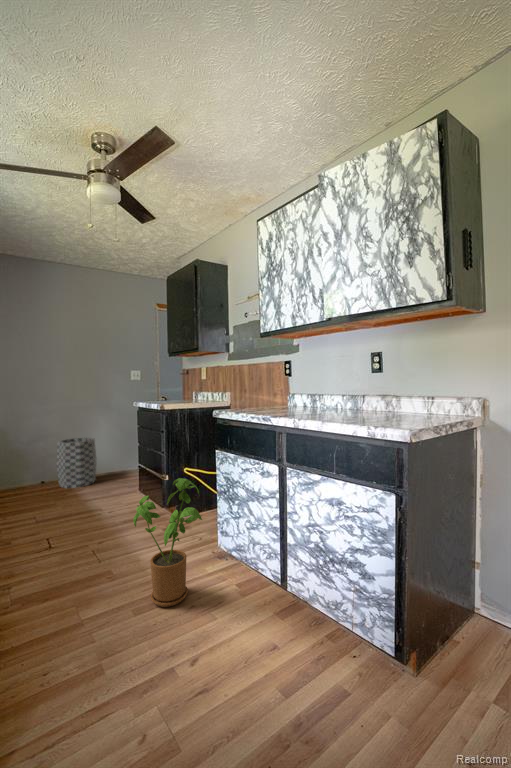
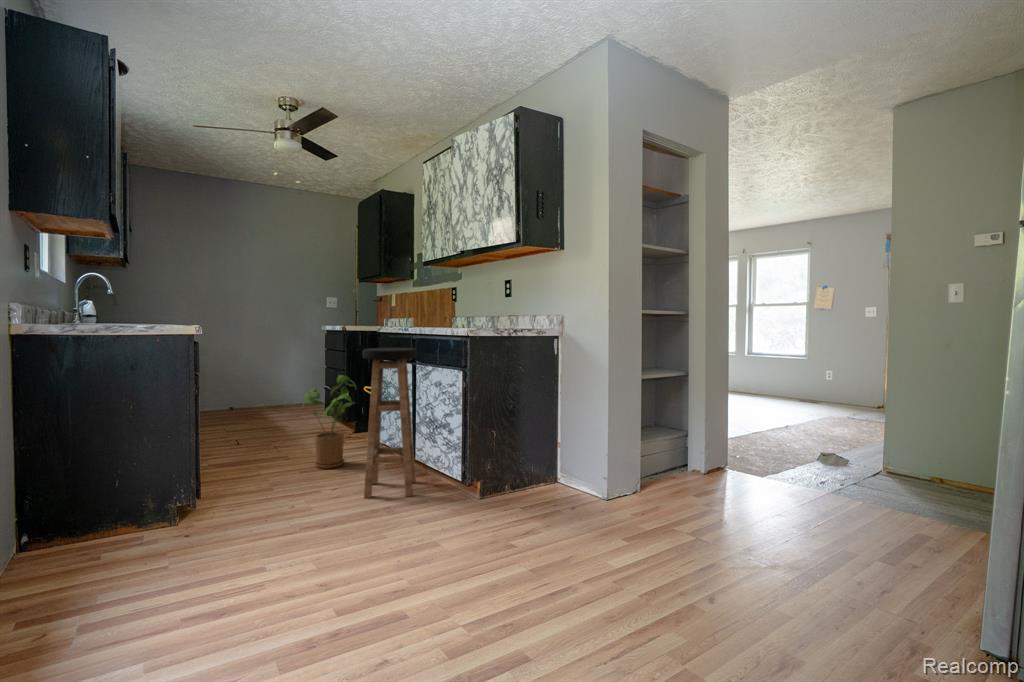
trash can: present [57,438,96,488] -> none [250,363,290,411]
bar stool: none [237,451,323,700] -> present [362,348,417,498]

